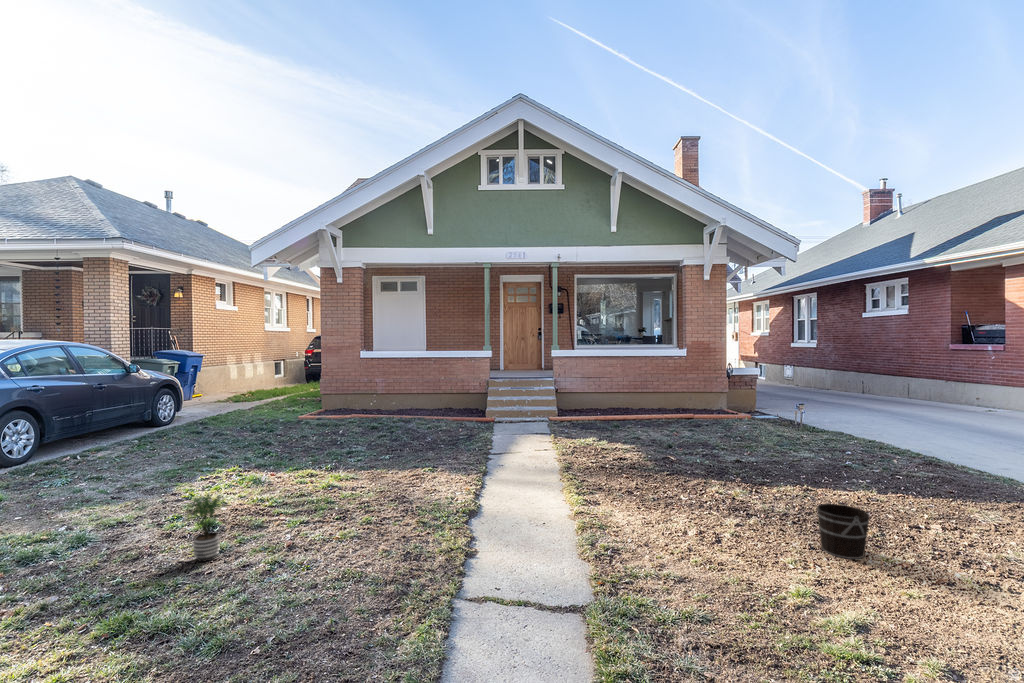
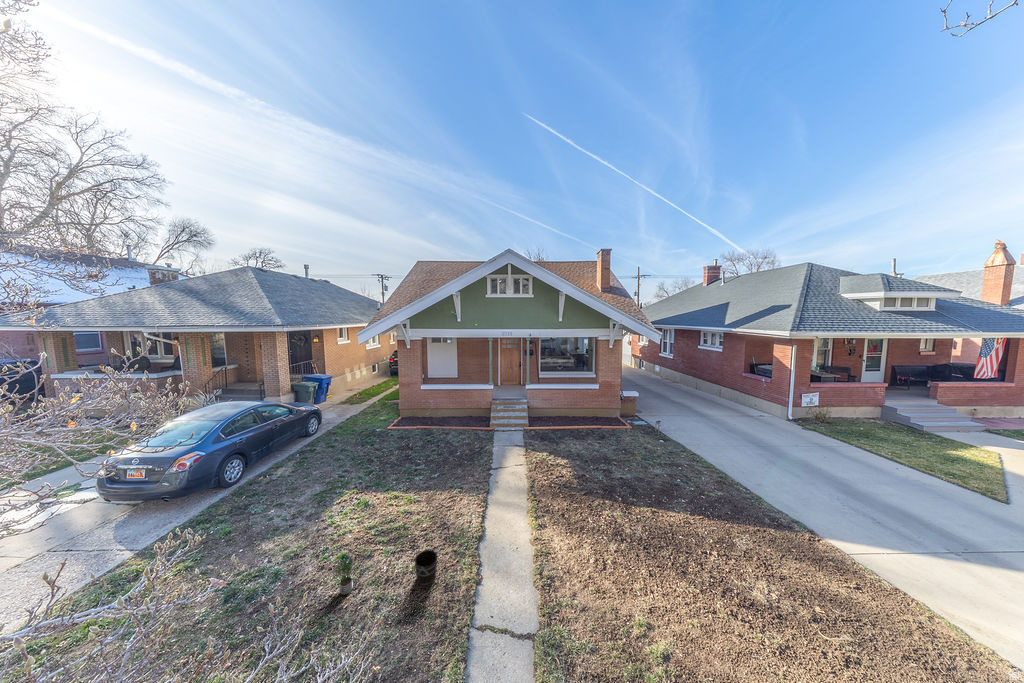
bucket: present [817,503,869,559] -> present [415,549,437,585]

